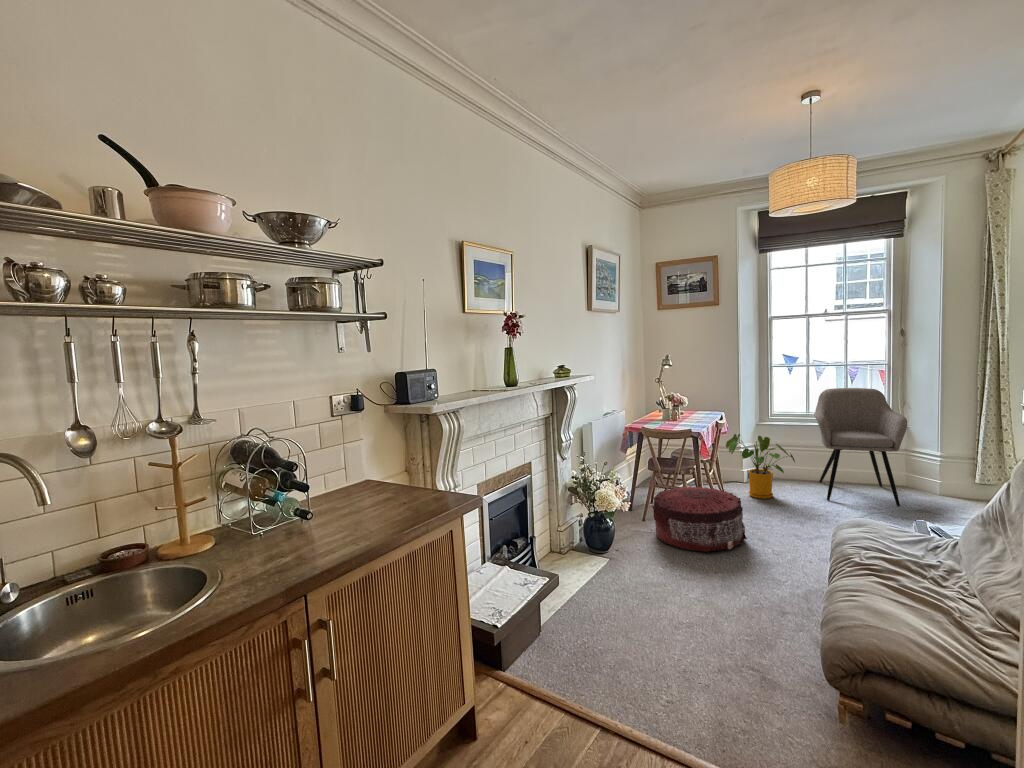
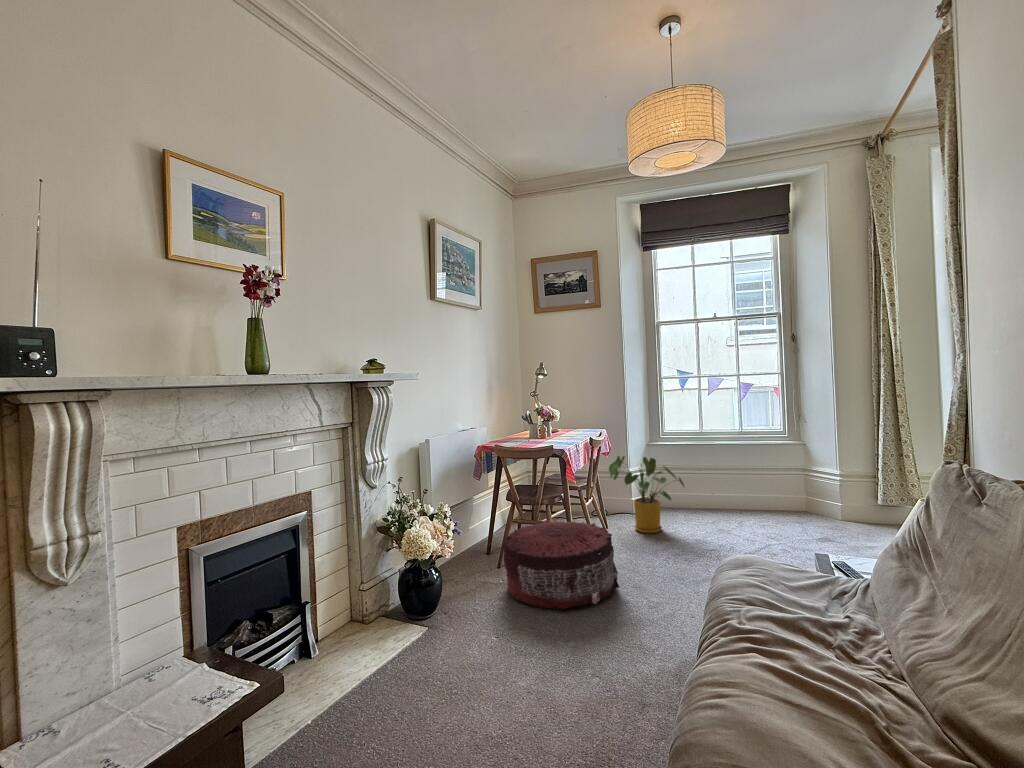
armchair: present [814,388,907,506] -> none [705,401,803,536]

